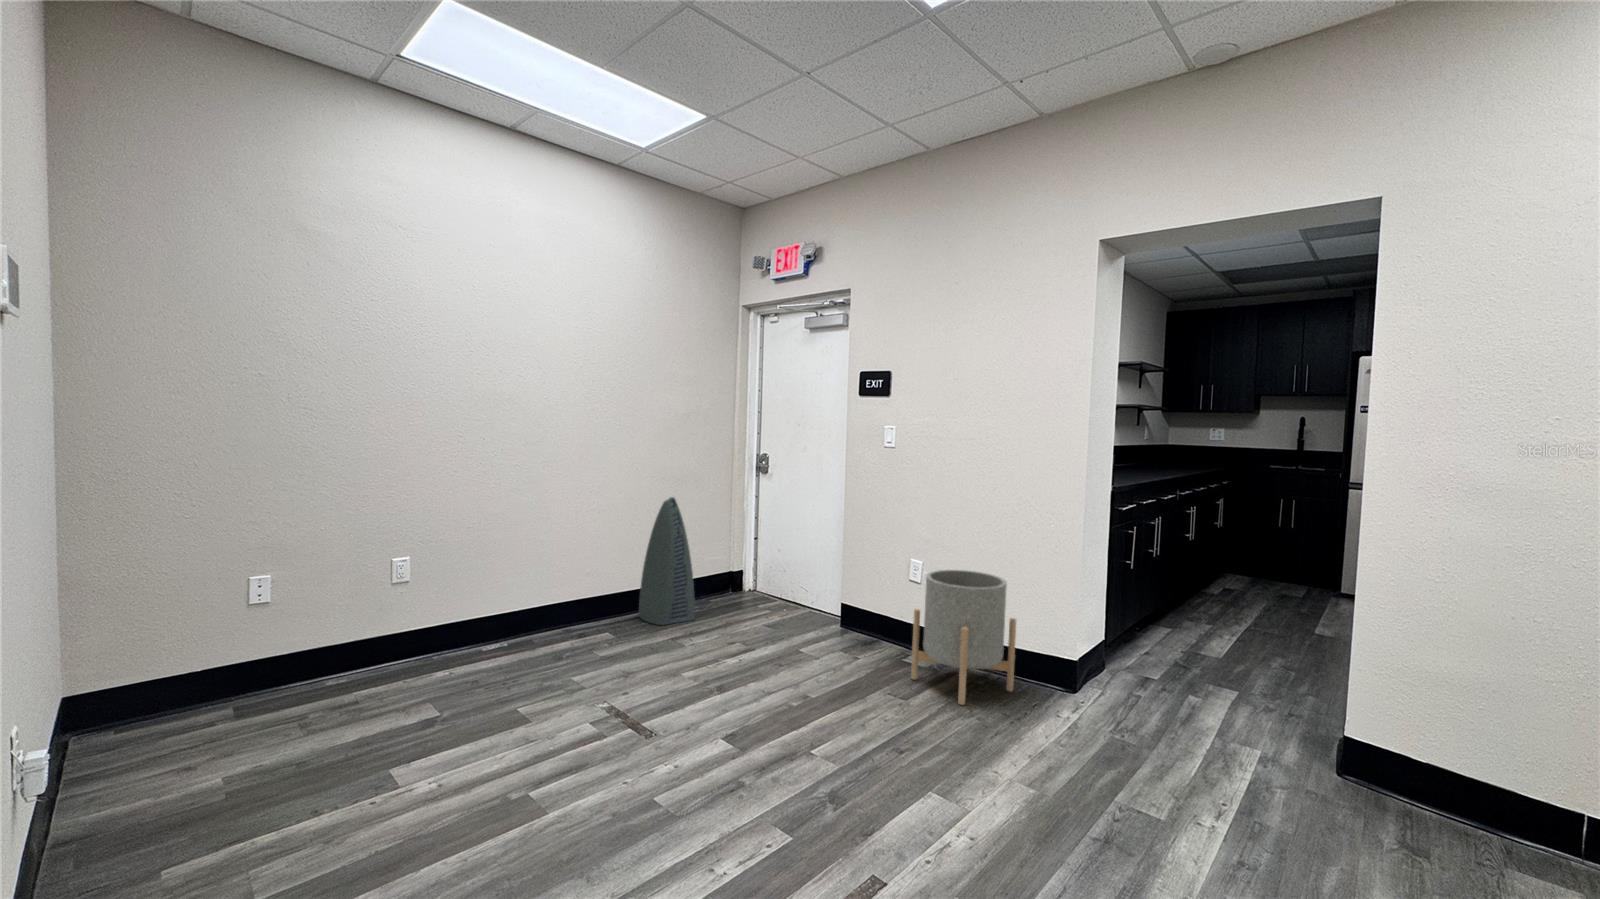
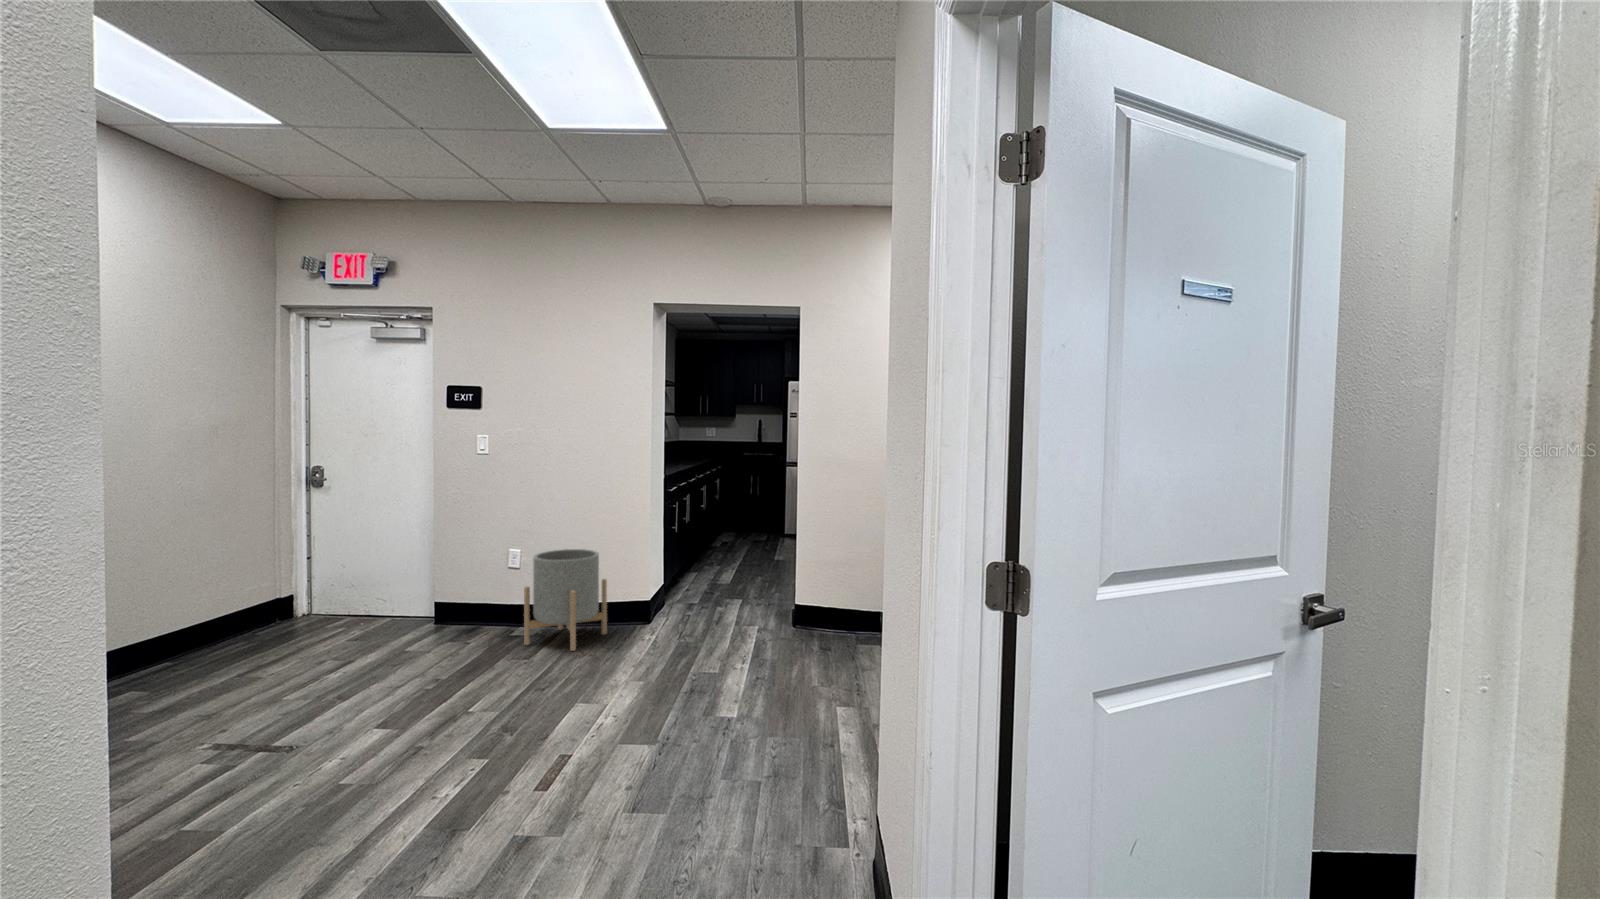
air purifier: present [639,497,695,625] -> none [163,522,254,669]

